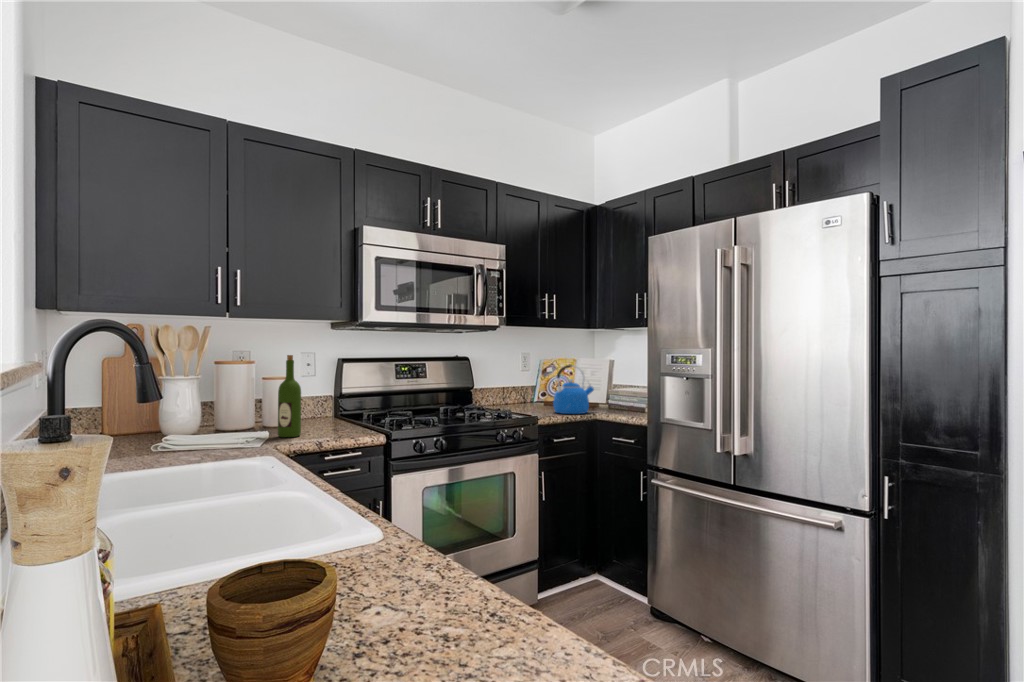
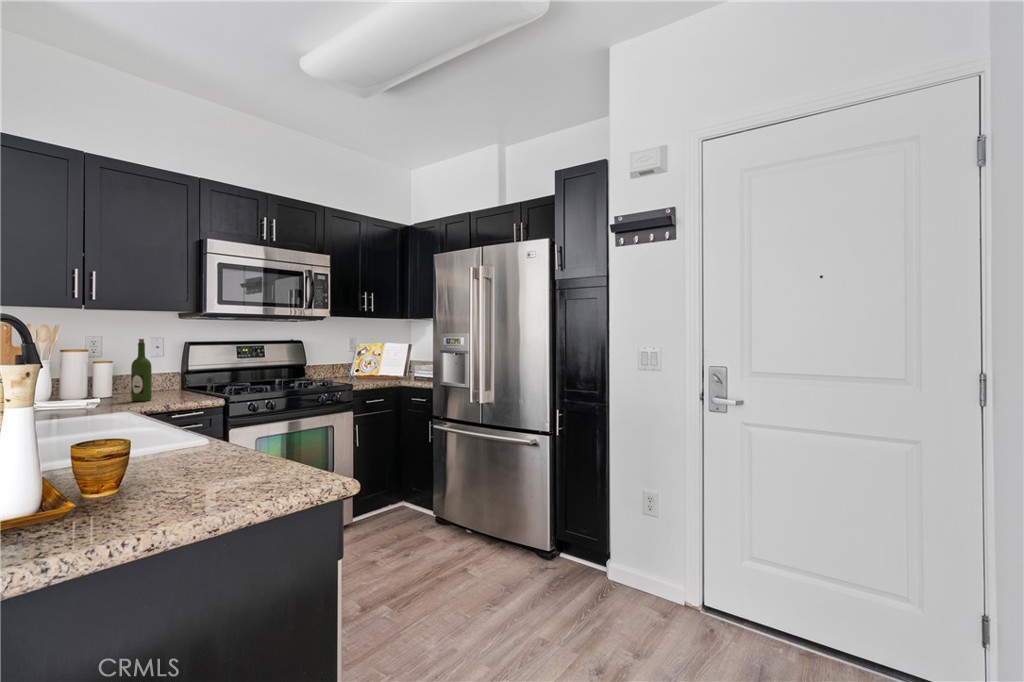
kettle: present [553,365,594,414] -> none [368,346,400,383]

